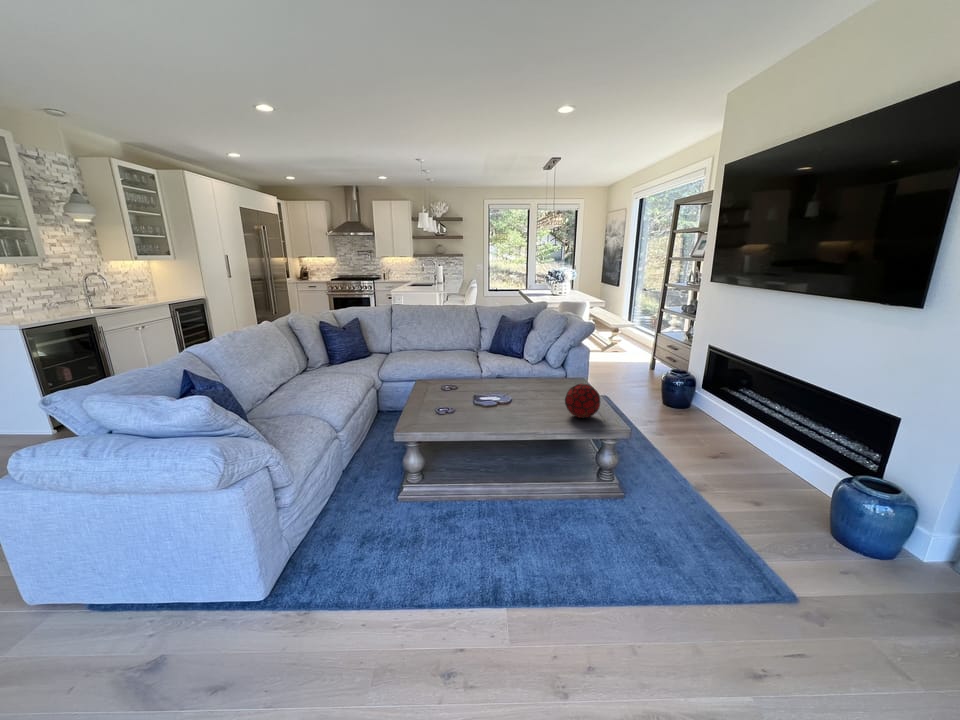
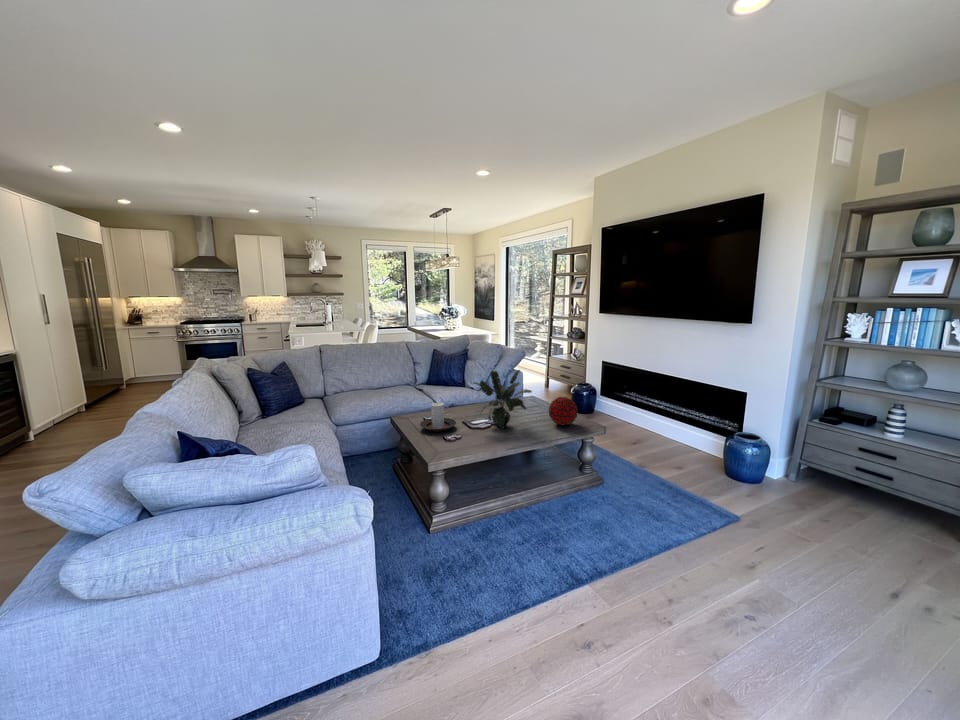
potted plant: none [479,345,544,411] -> present [475,370,532,429]
candle holder: none [429,372,467,403] -> present [420,403,456,432]

